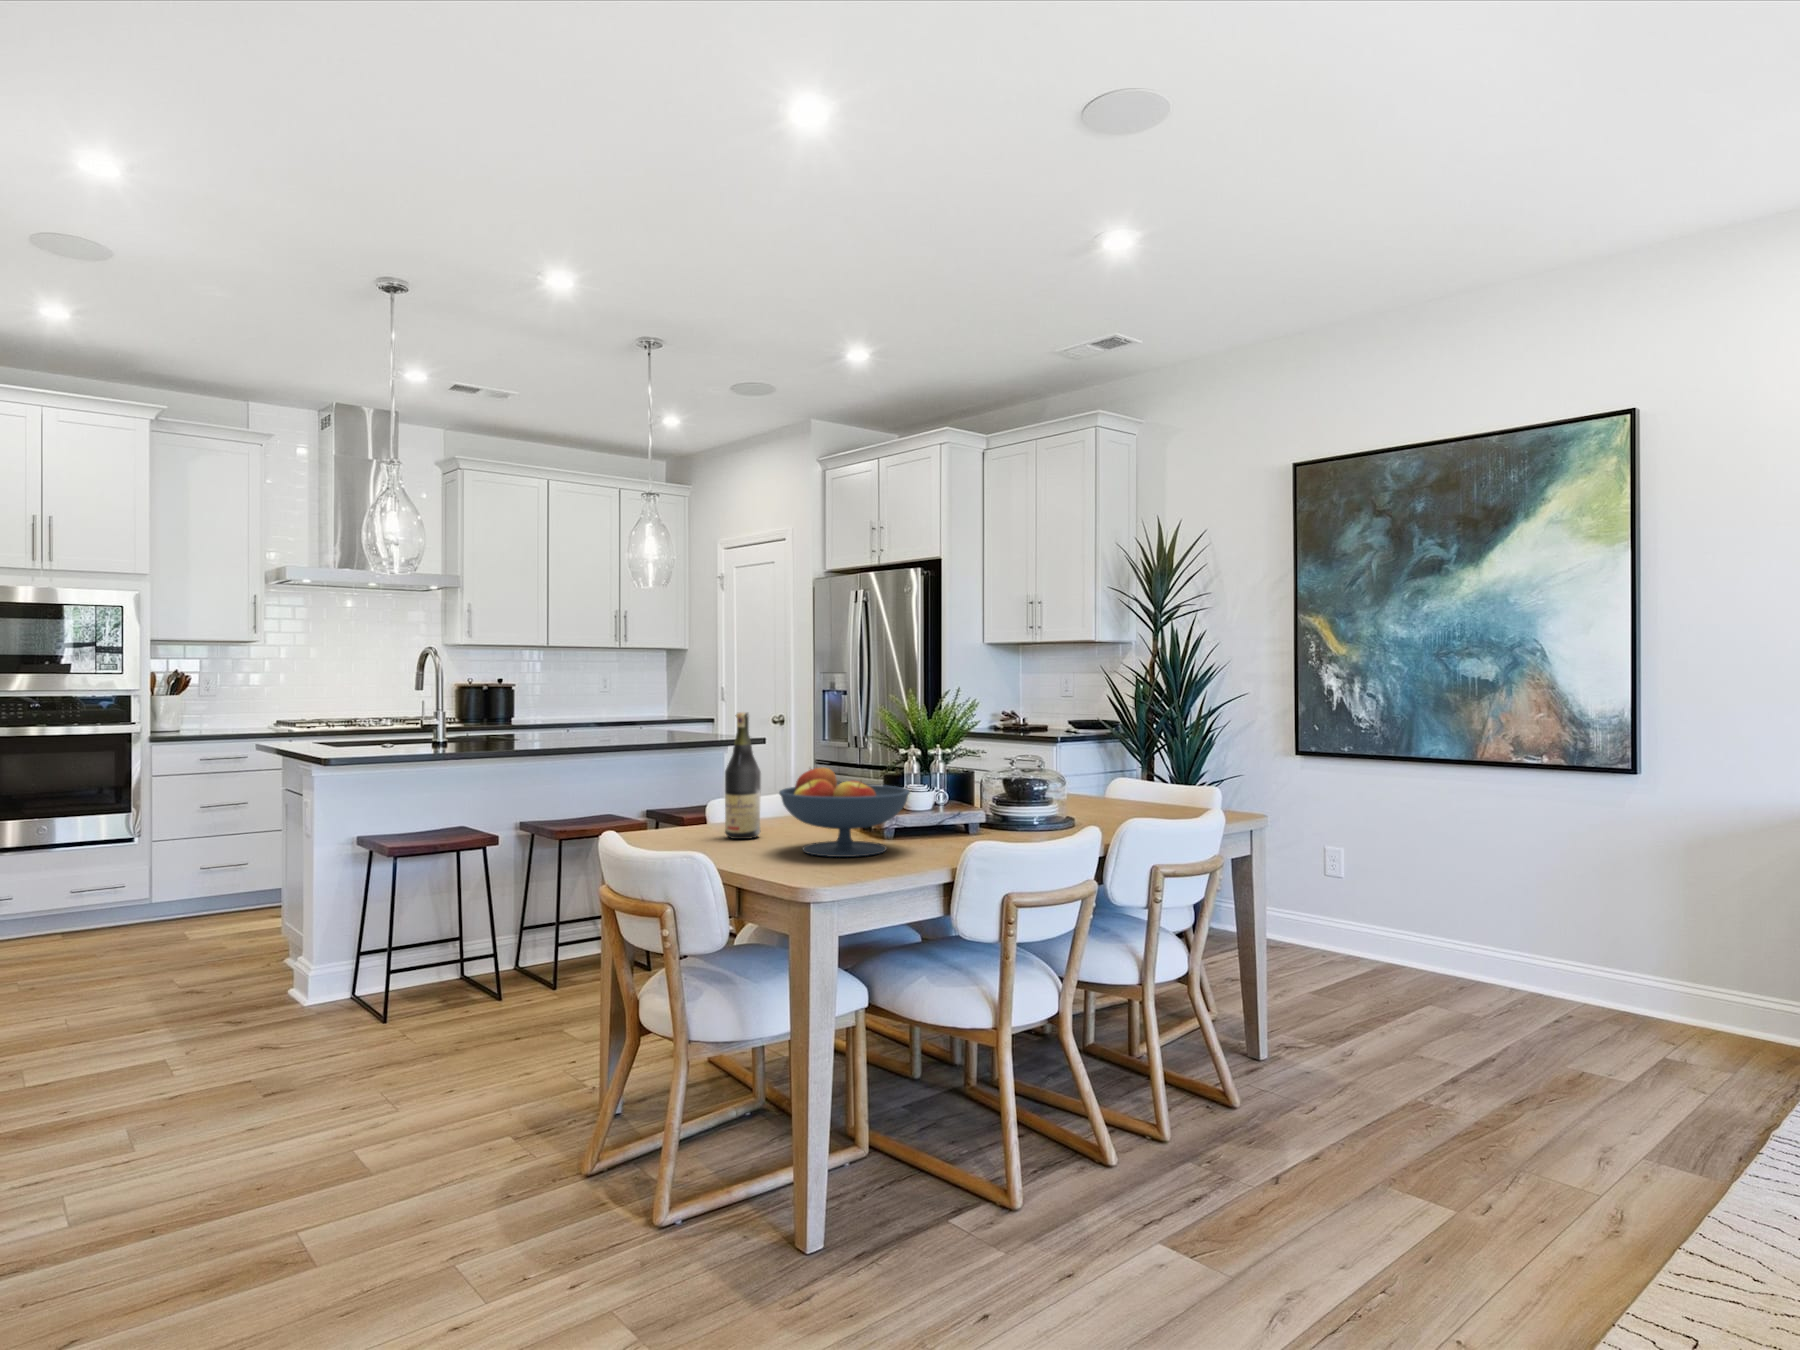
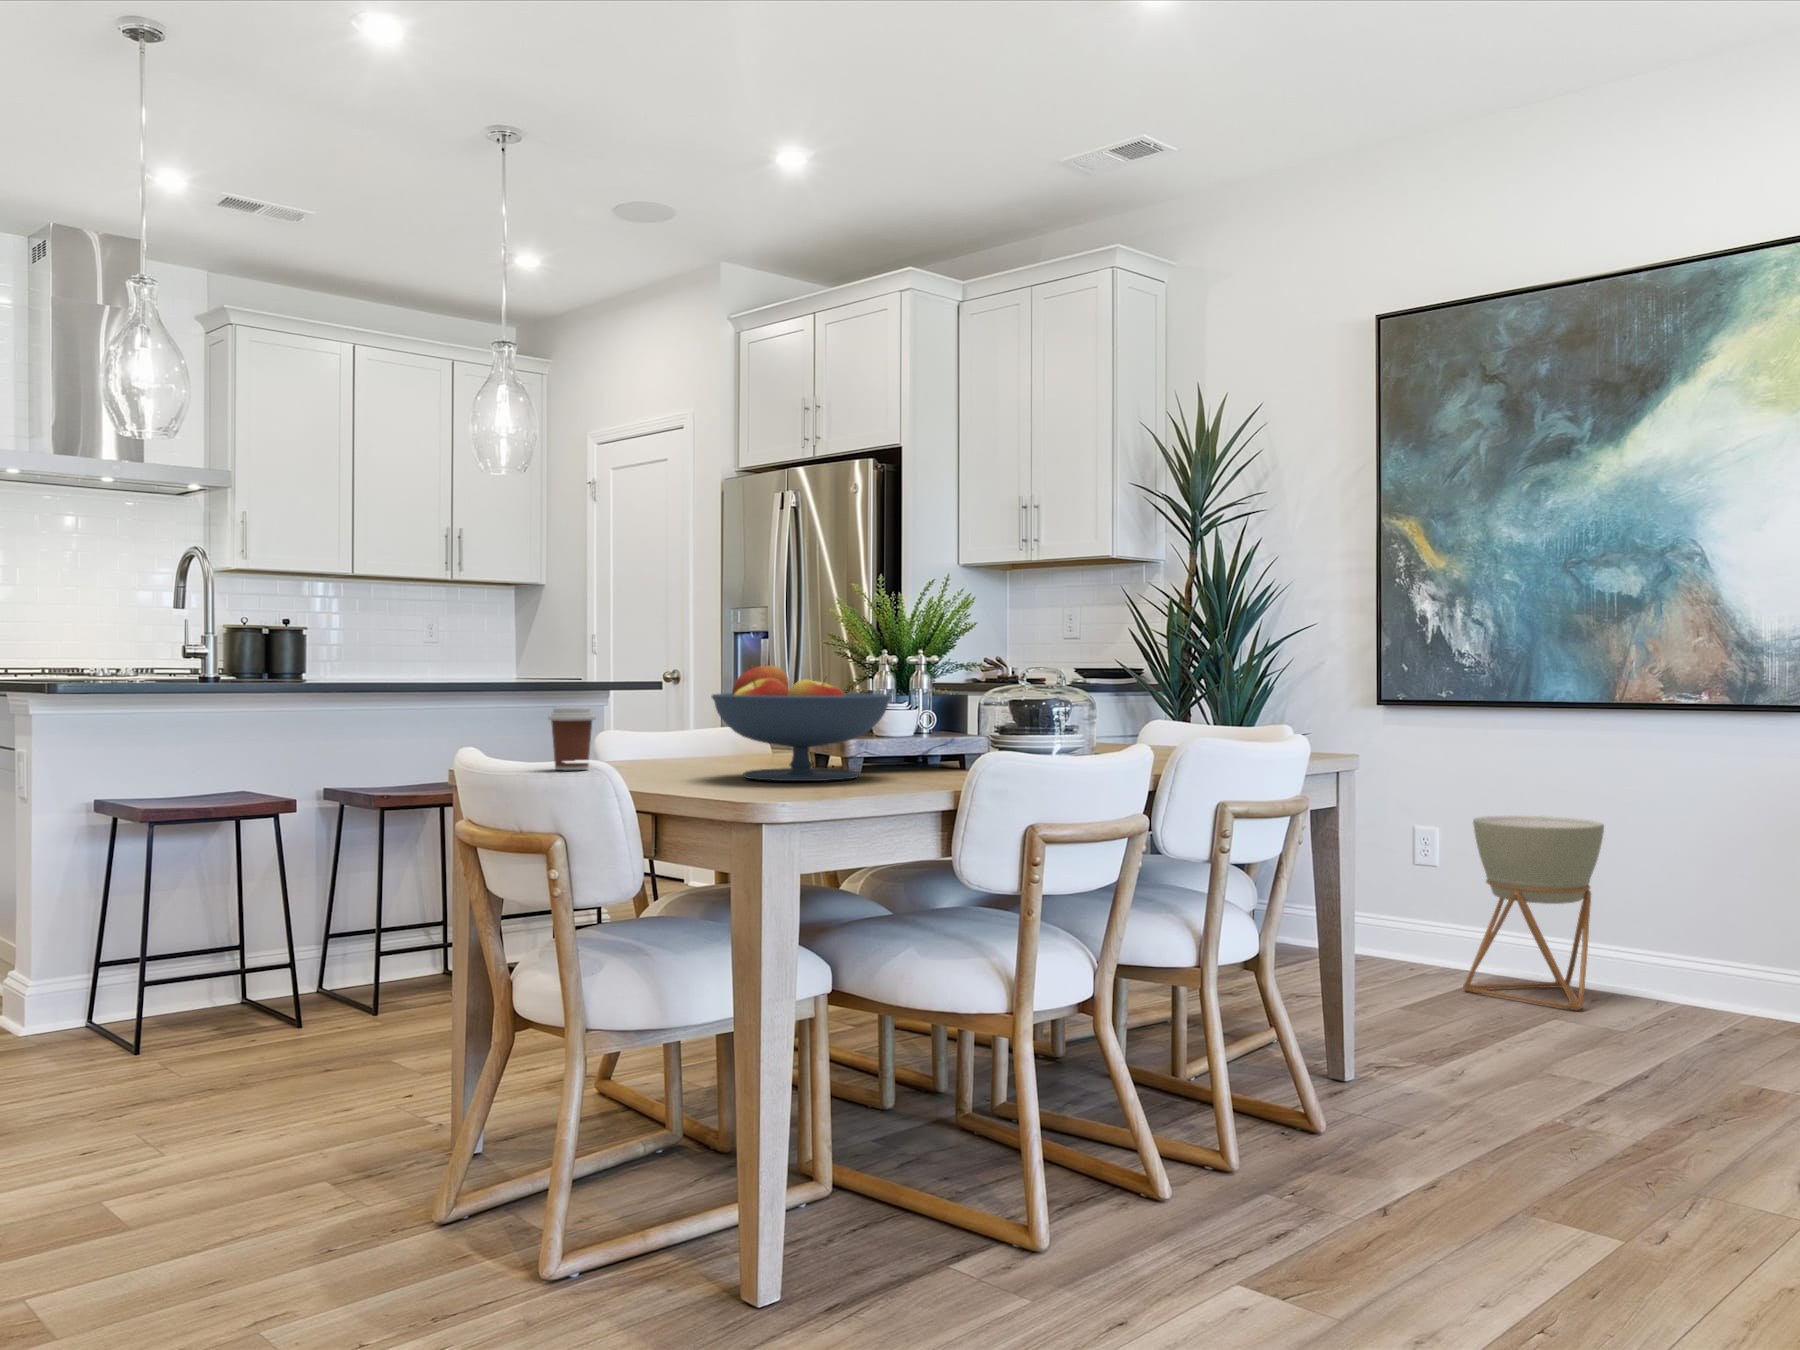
wine bottle: present [725,712,761,839] -> none [630,597,680,770]
coffee cup: none [666,790,700,838] -> present [548,706,596,770]
planter: none [1359,843,1466,996] -> present [1463,816,1604,1010]

